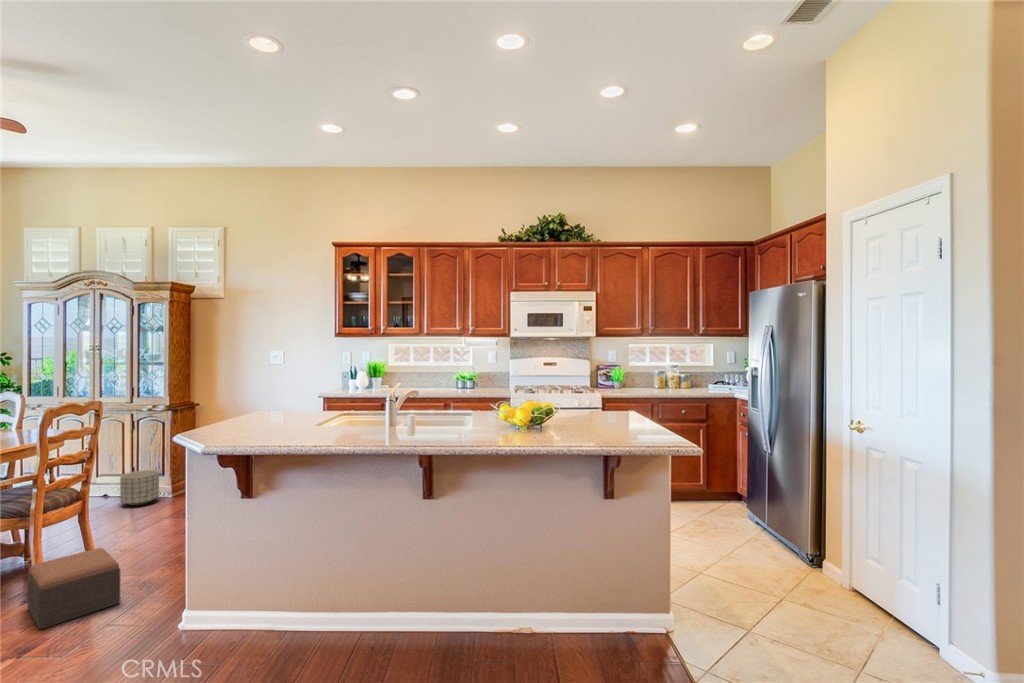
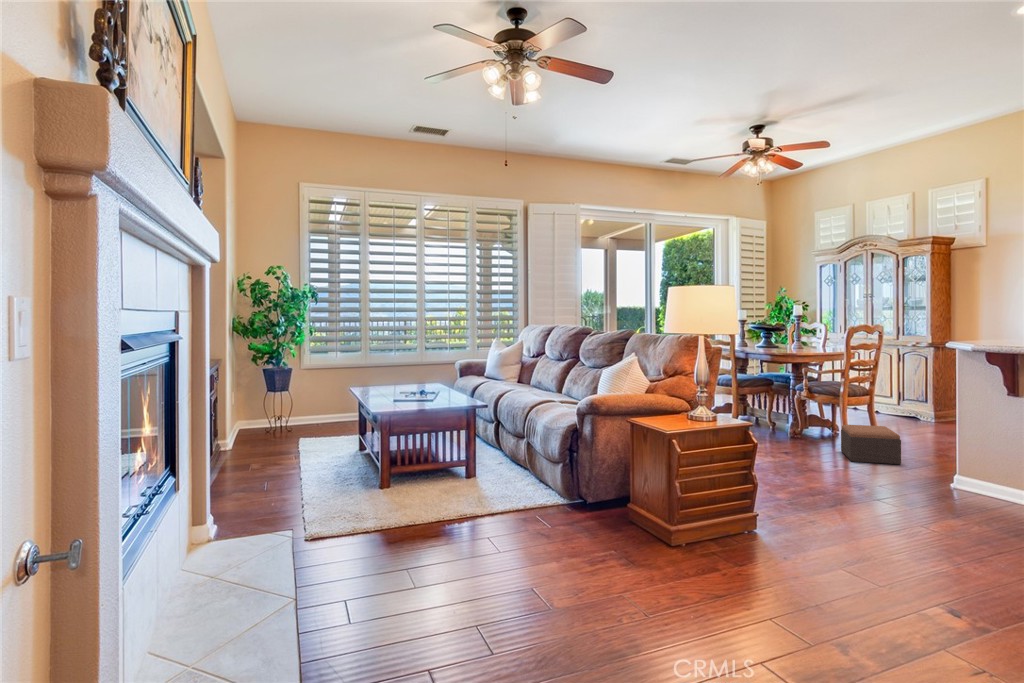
planter: present [120,470,159,506] -> none [890,395,922,422]

